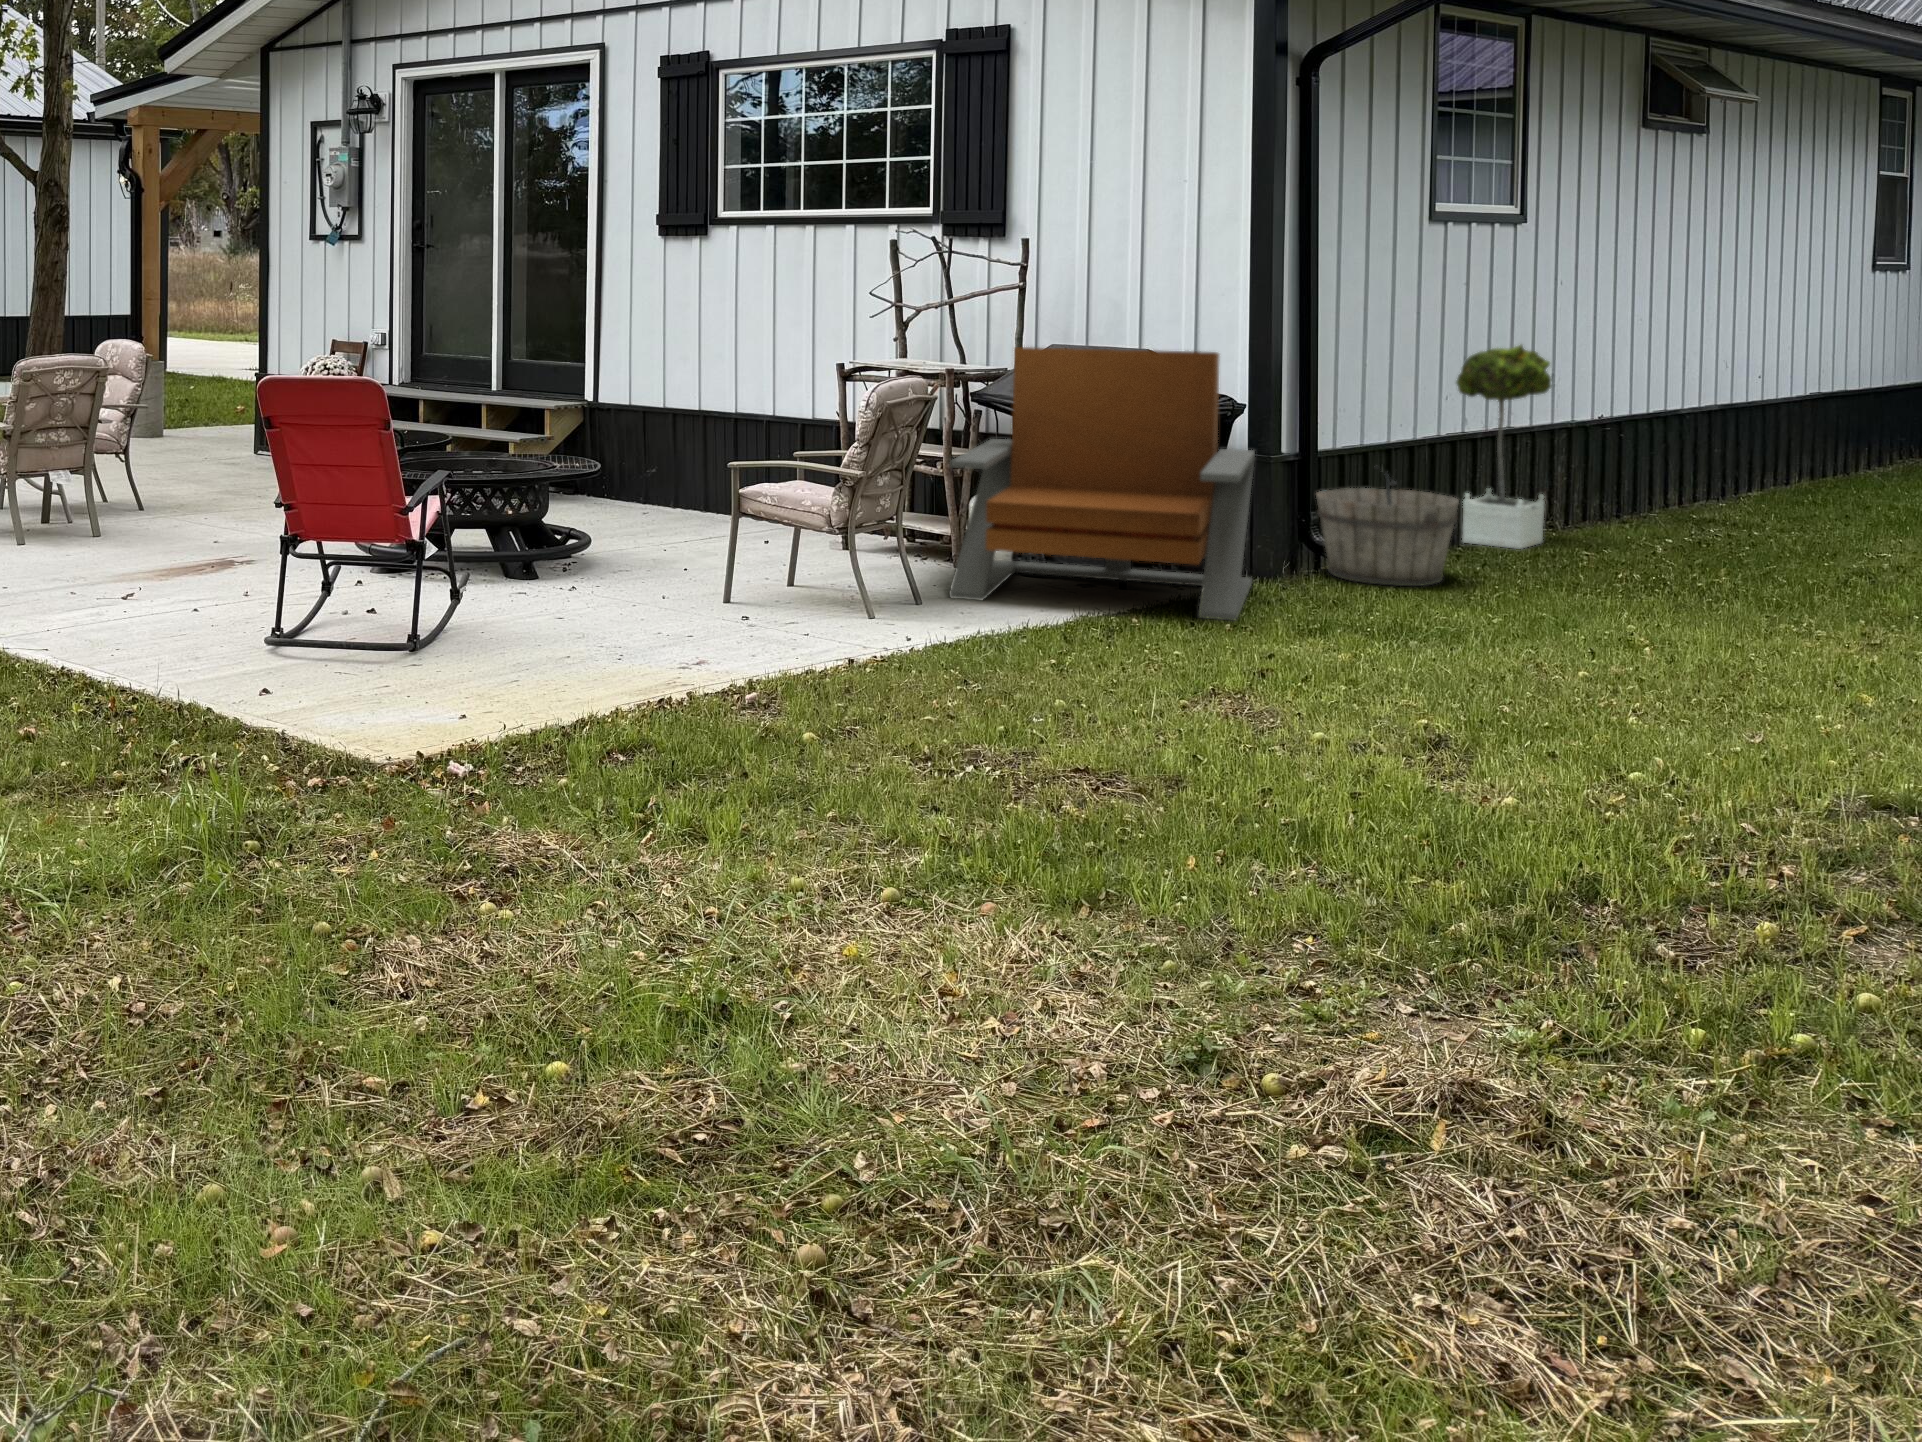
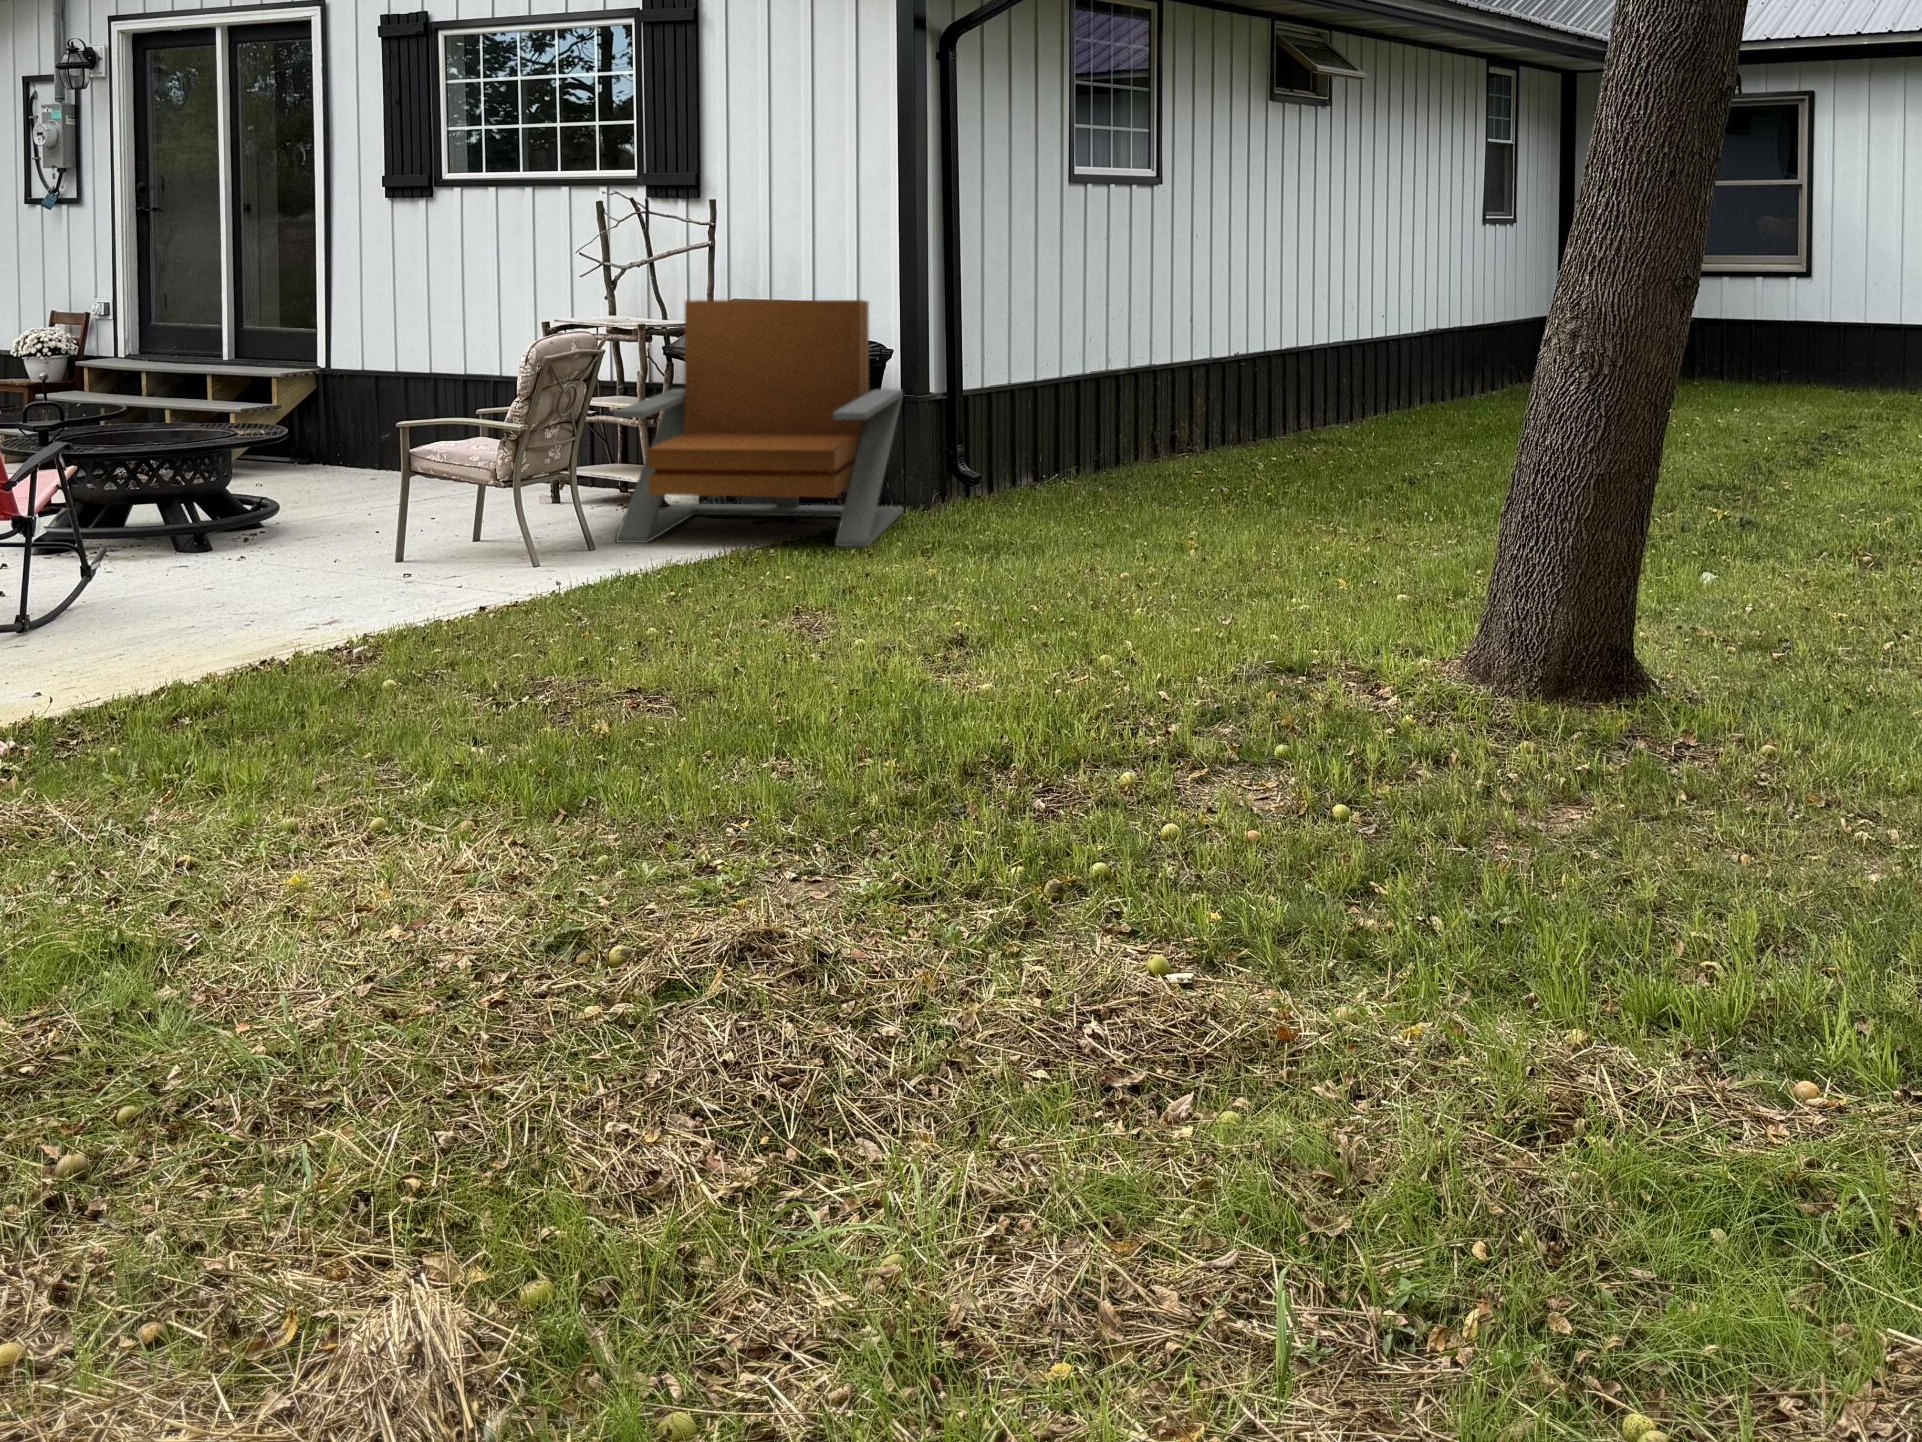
potted tree: present [1456,345,1551,549] -> none [1099,286,1176,468]
wooden bucket: present [1316,467,1459,586] -> none [964,399,1081,506]

